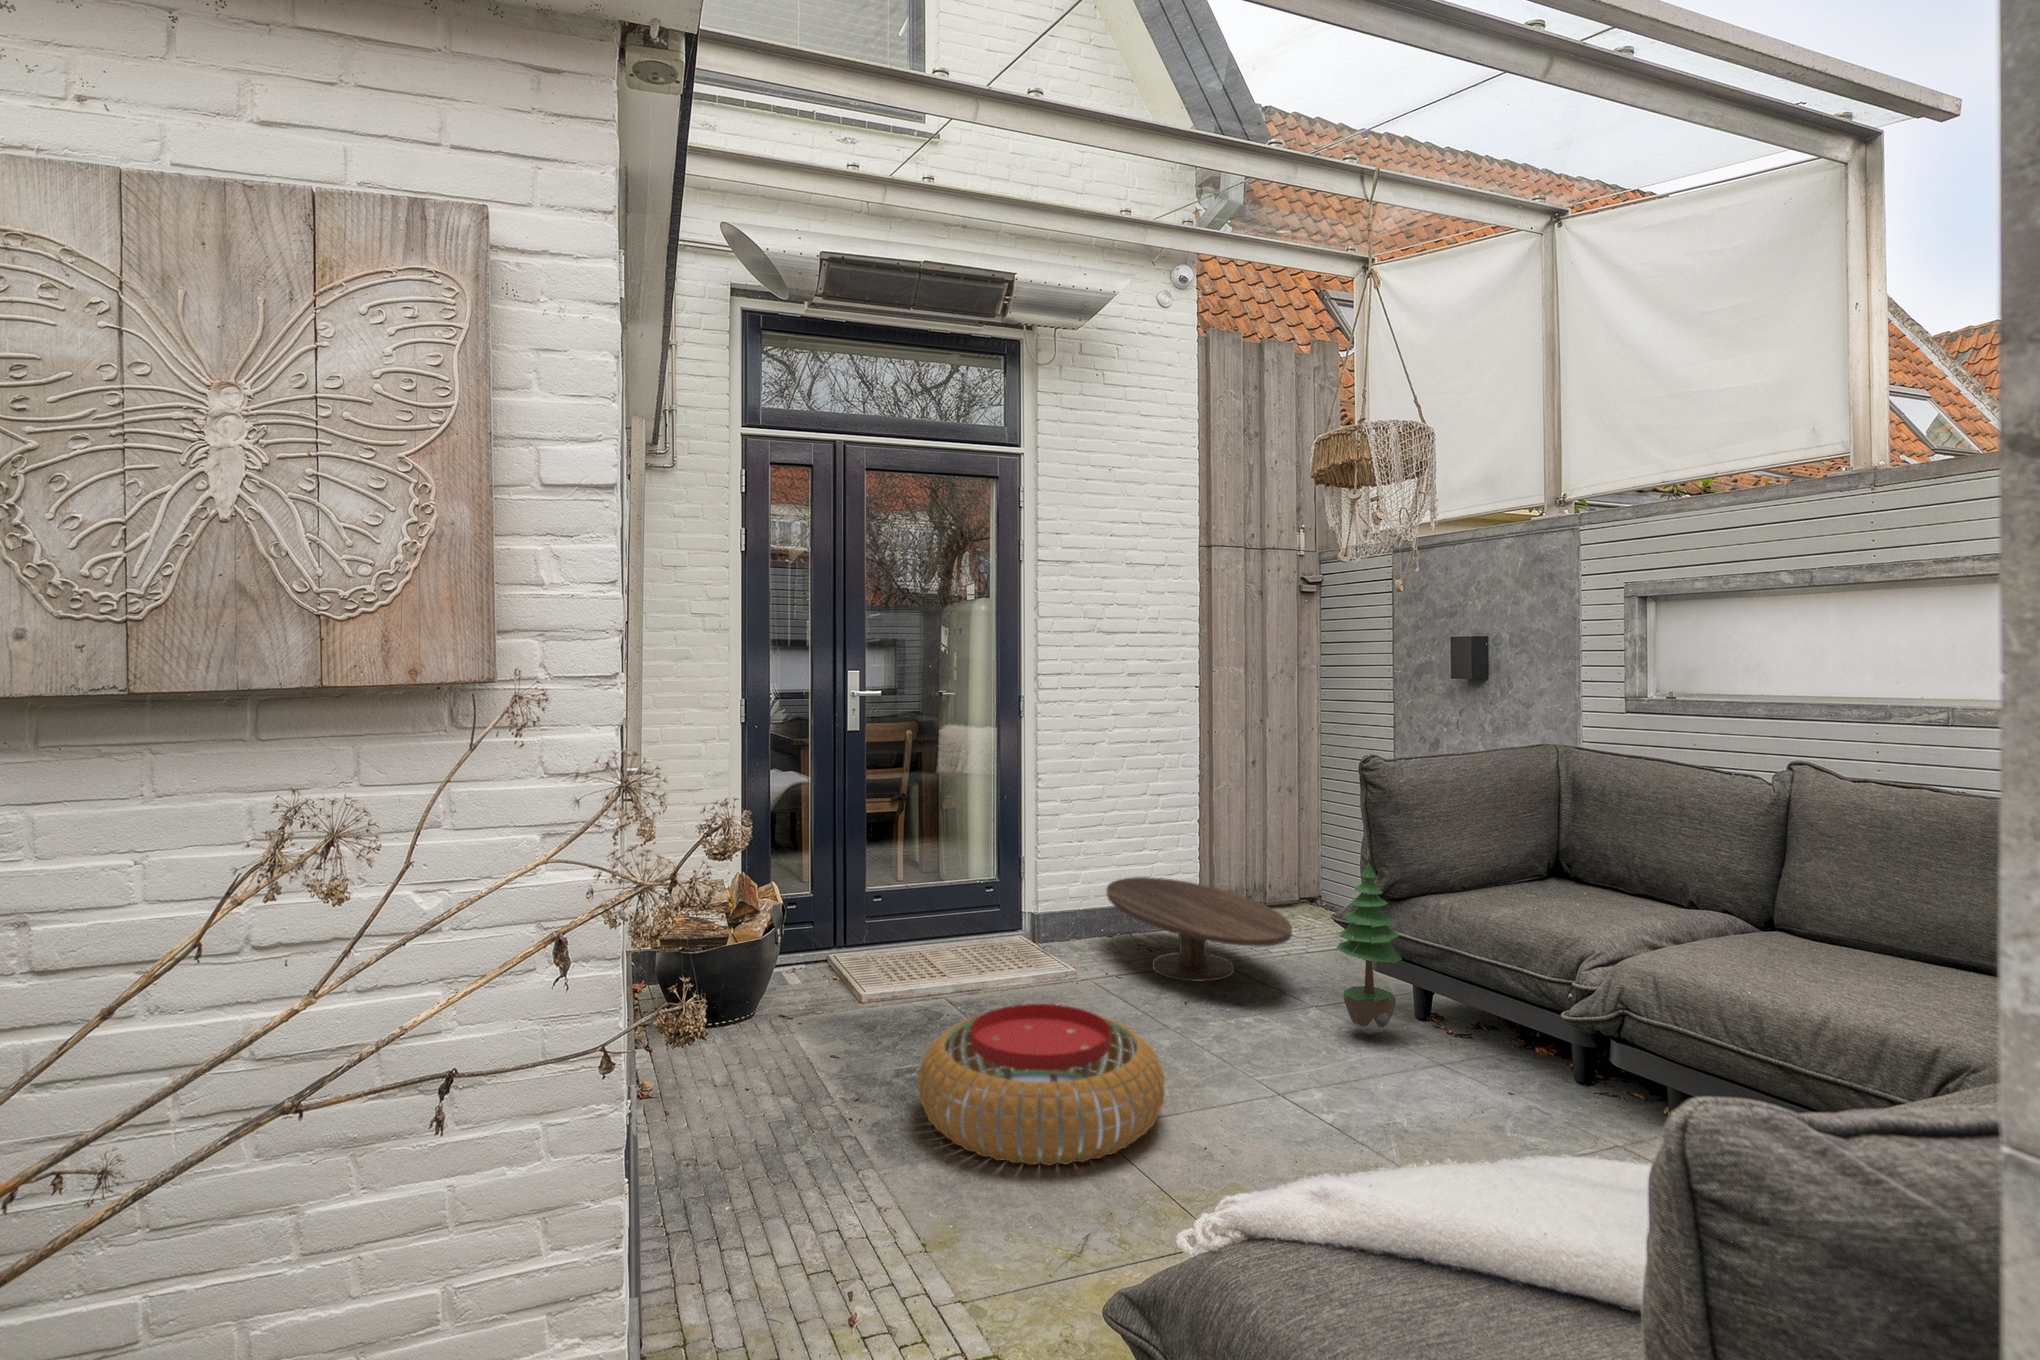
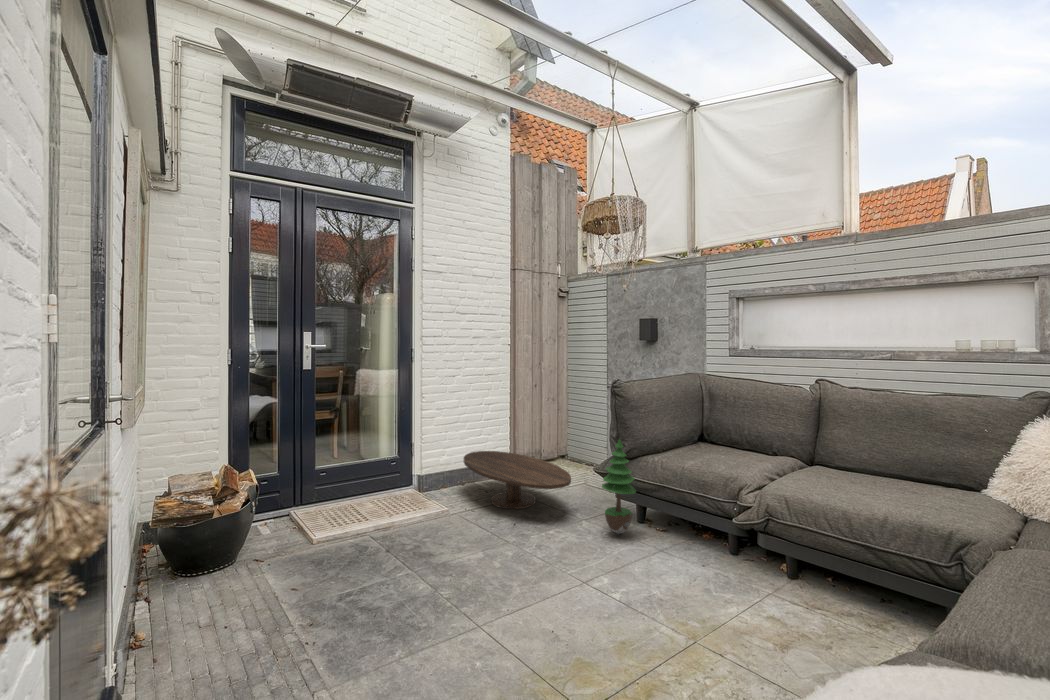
pouf: present [918,1004,1165,1165] -> none [356,543,524,666]

